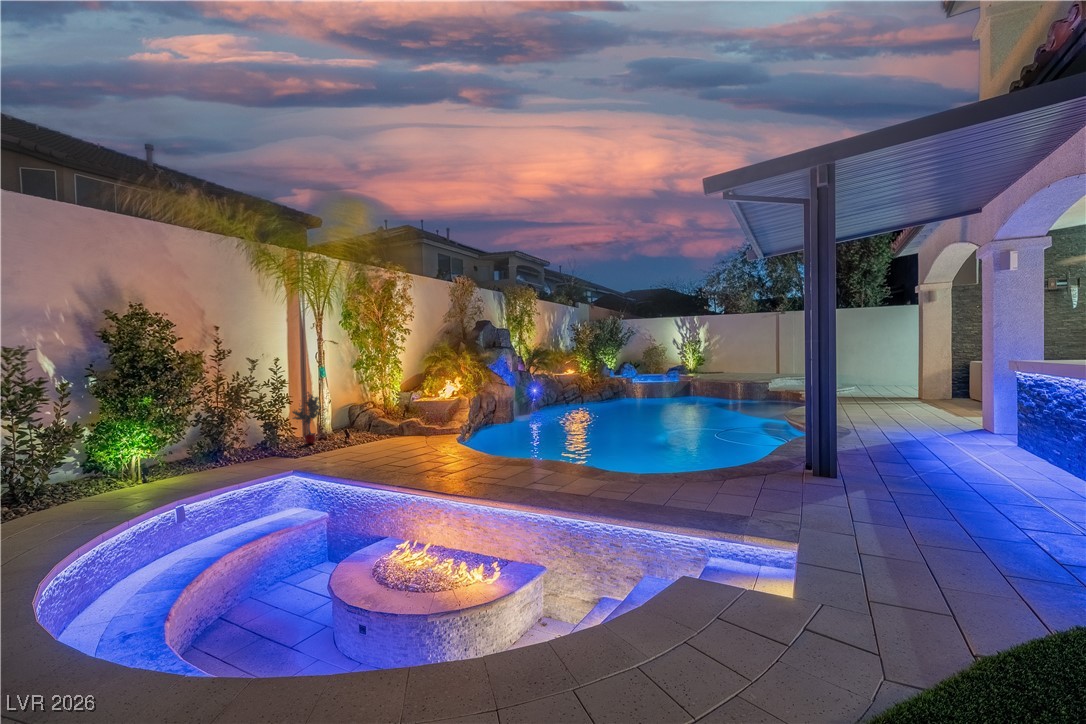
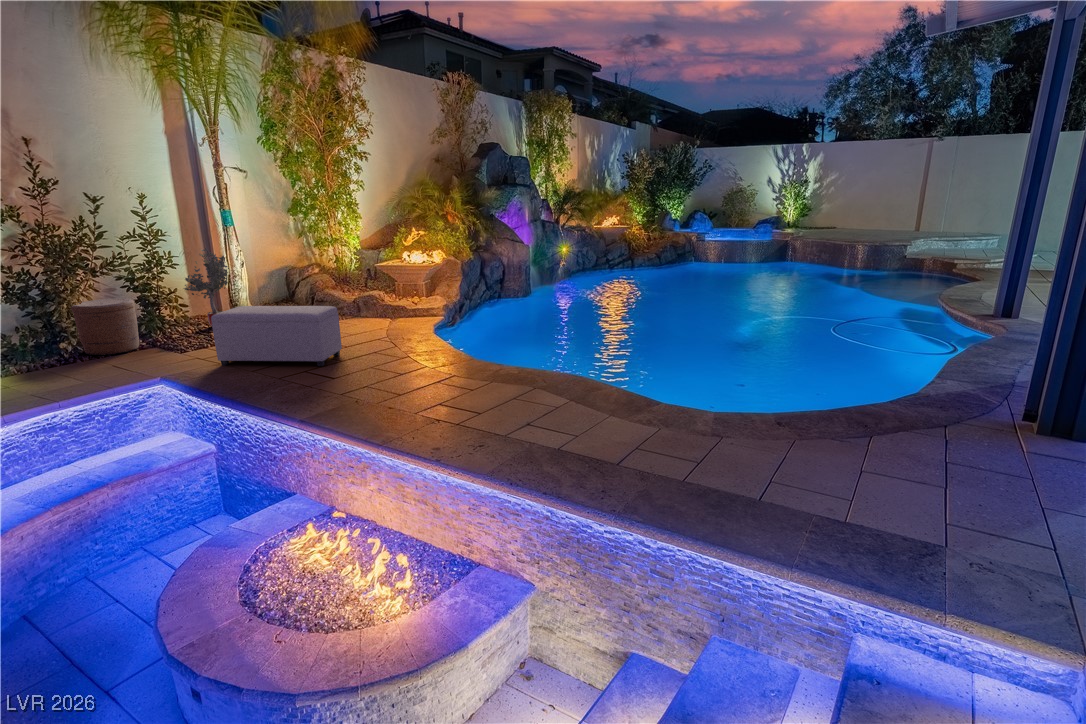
woven basket: none [226,424,266,461] -> present [71,298,139,355]
ottoman: none [325,424,404,464] -> present [211,306,342,366]

